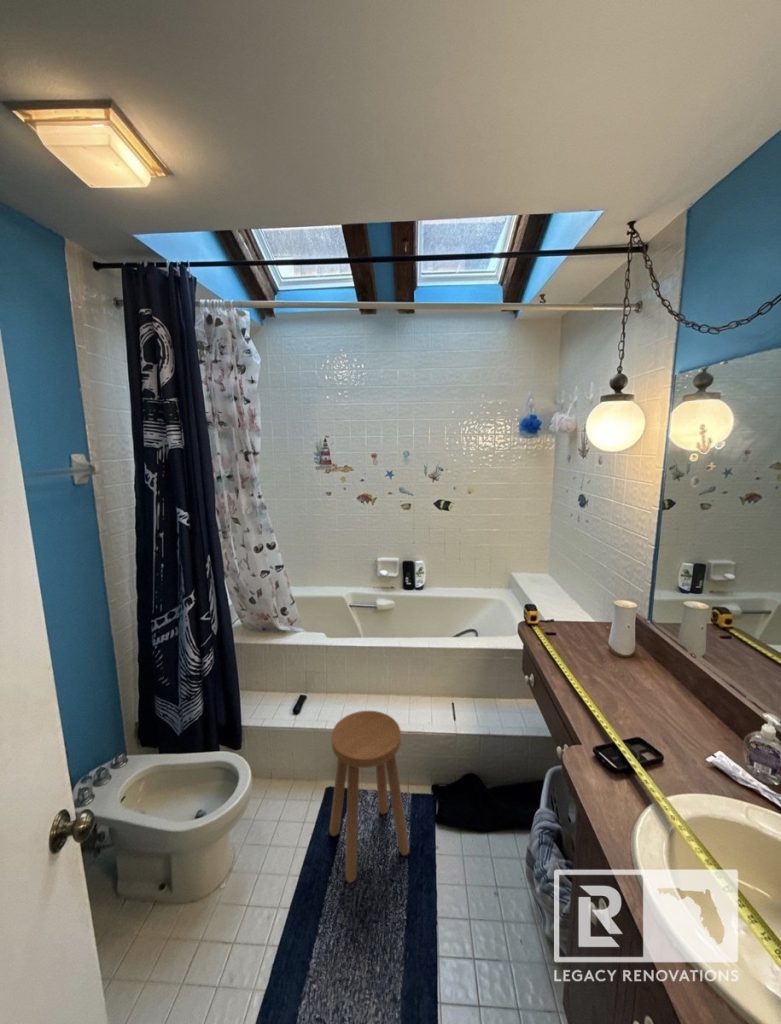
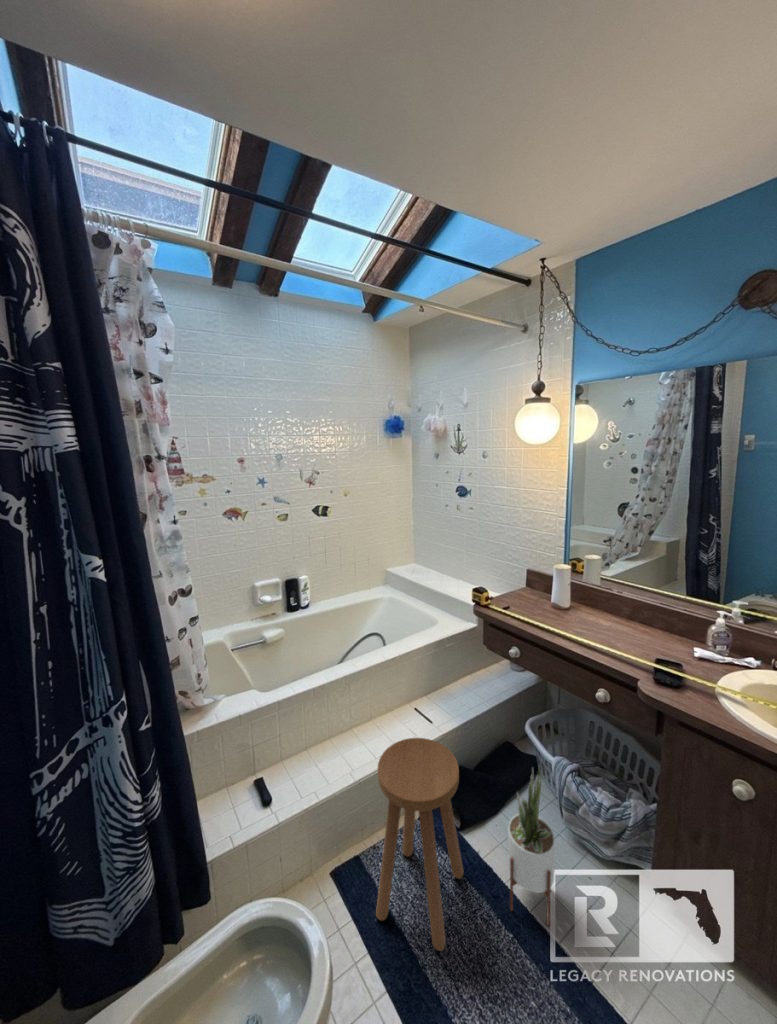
potted plant: none [410,787,475,942] -> present [508,773,555,926]

